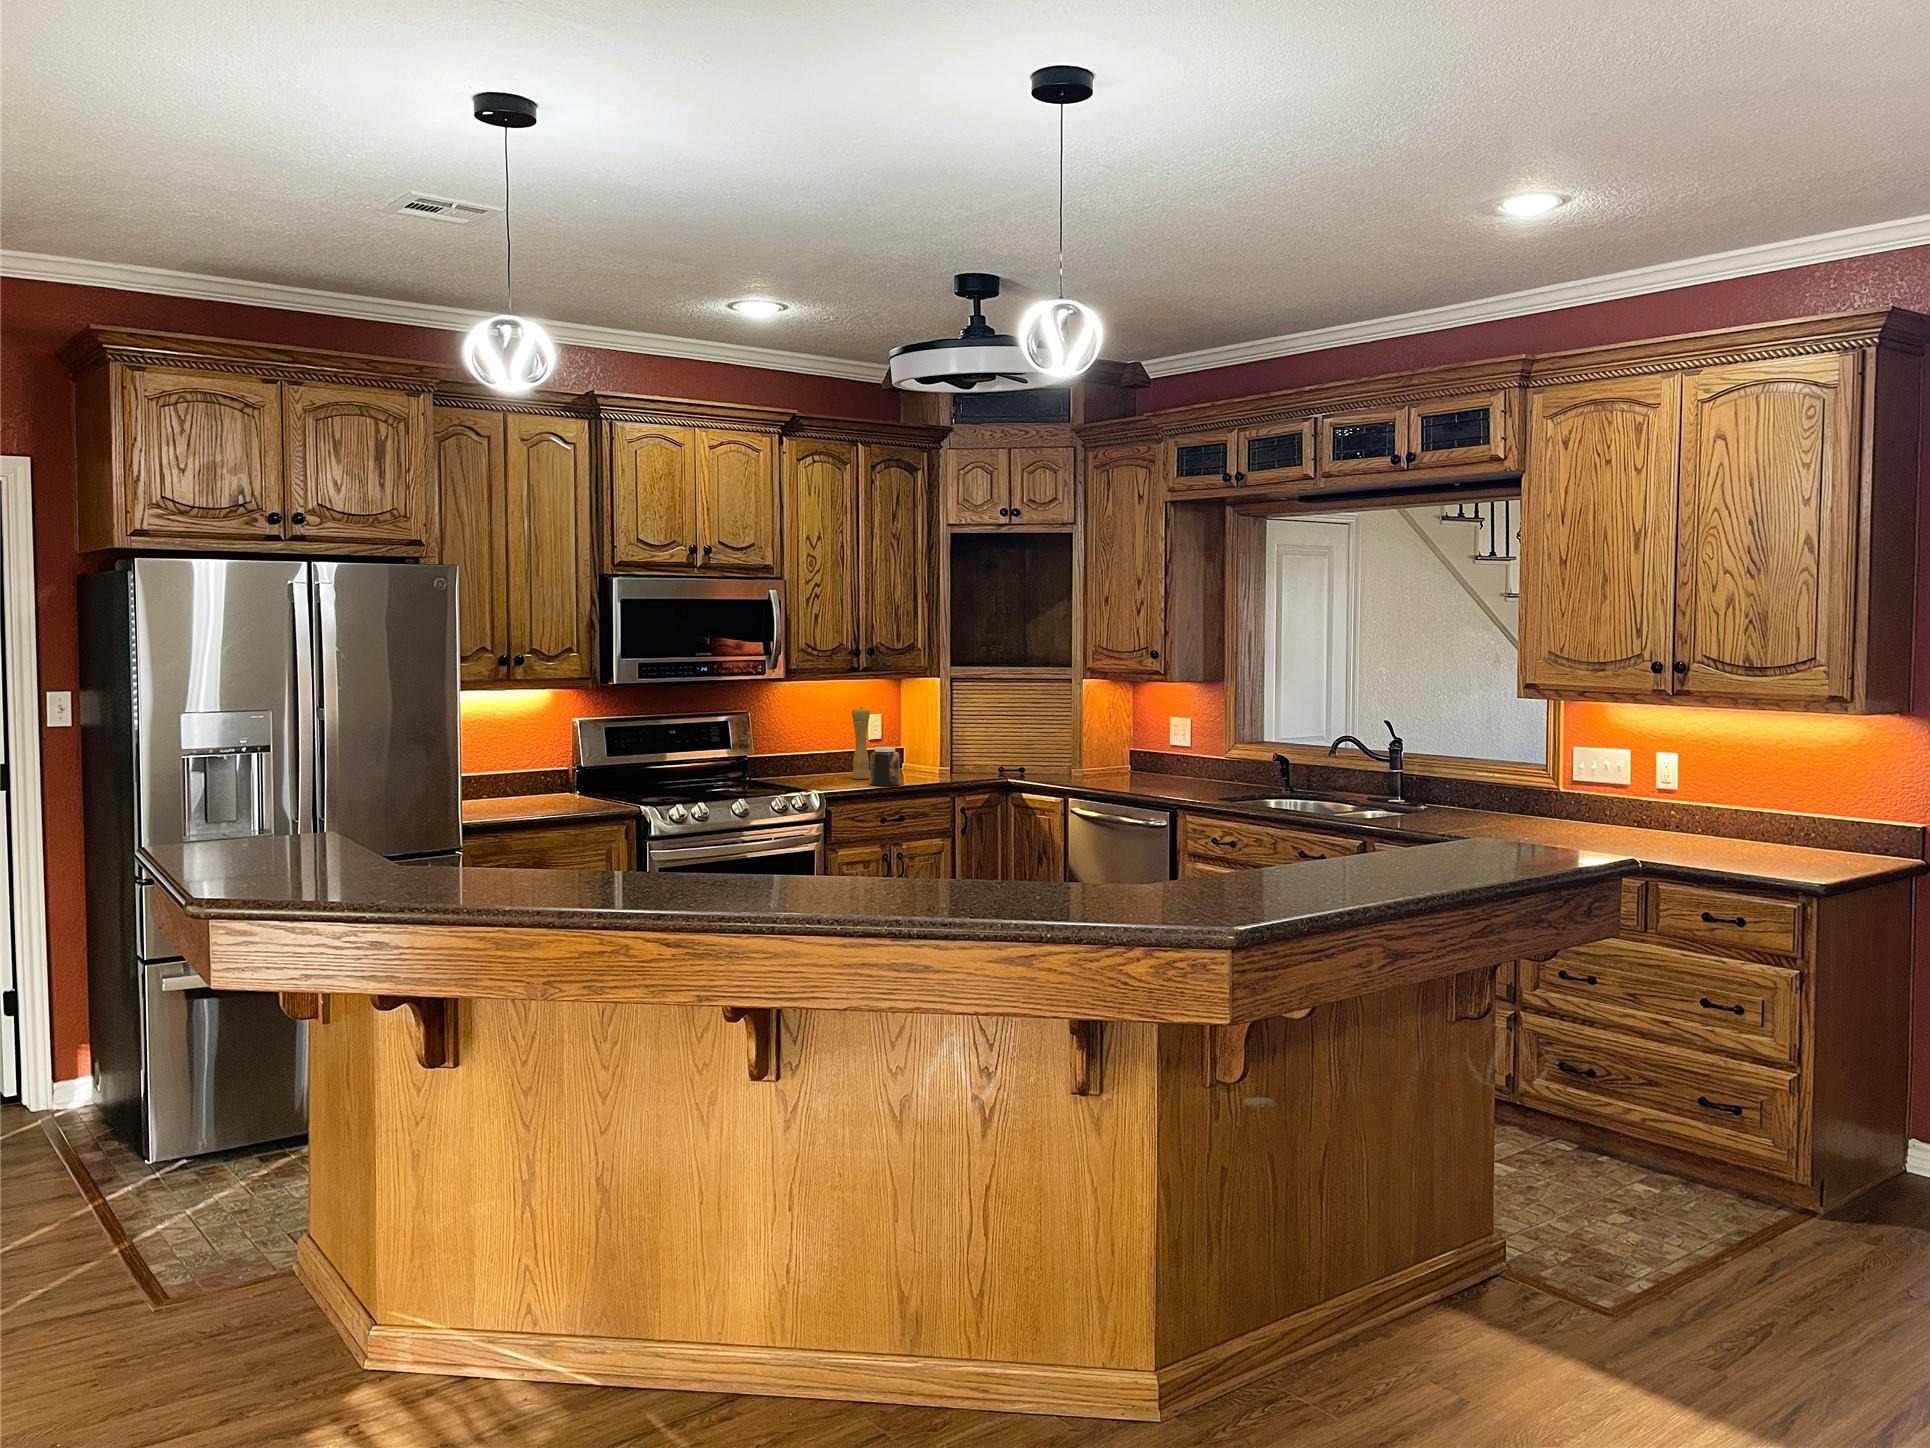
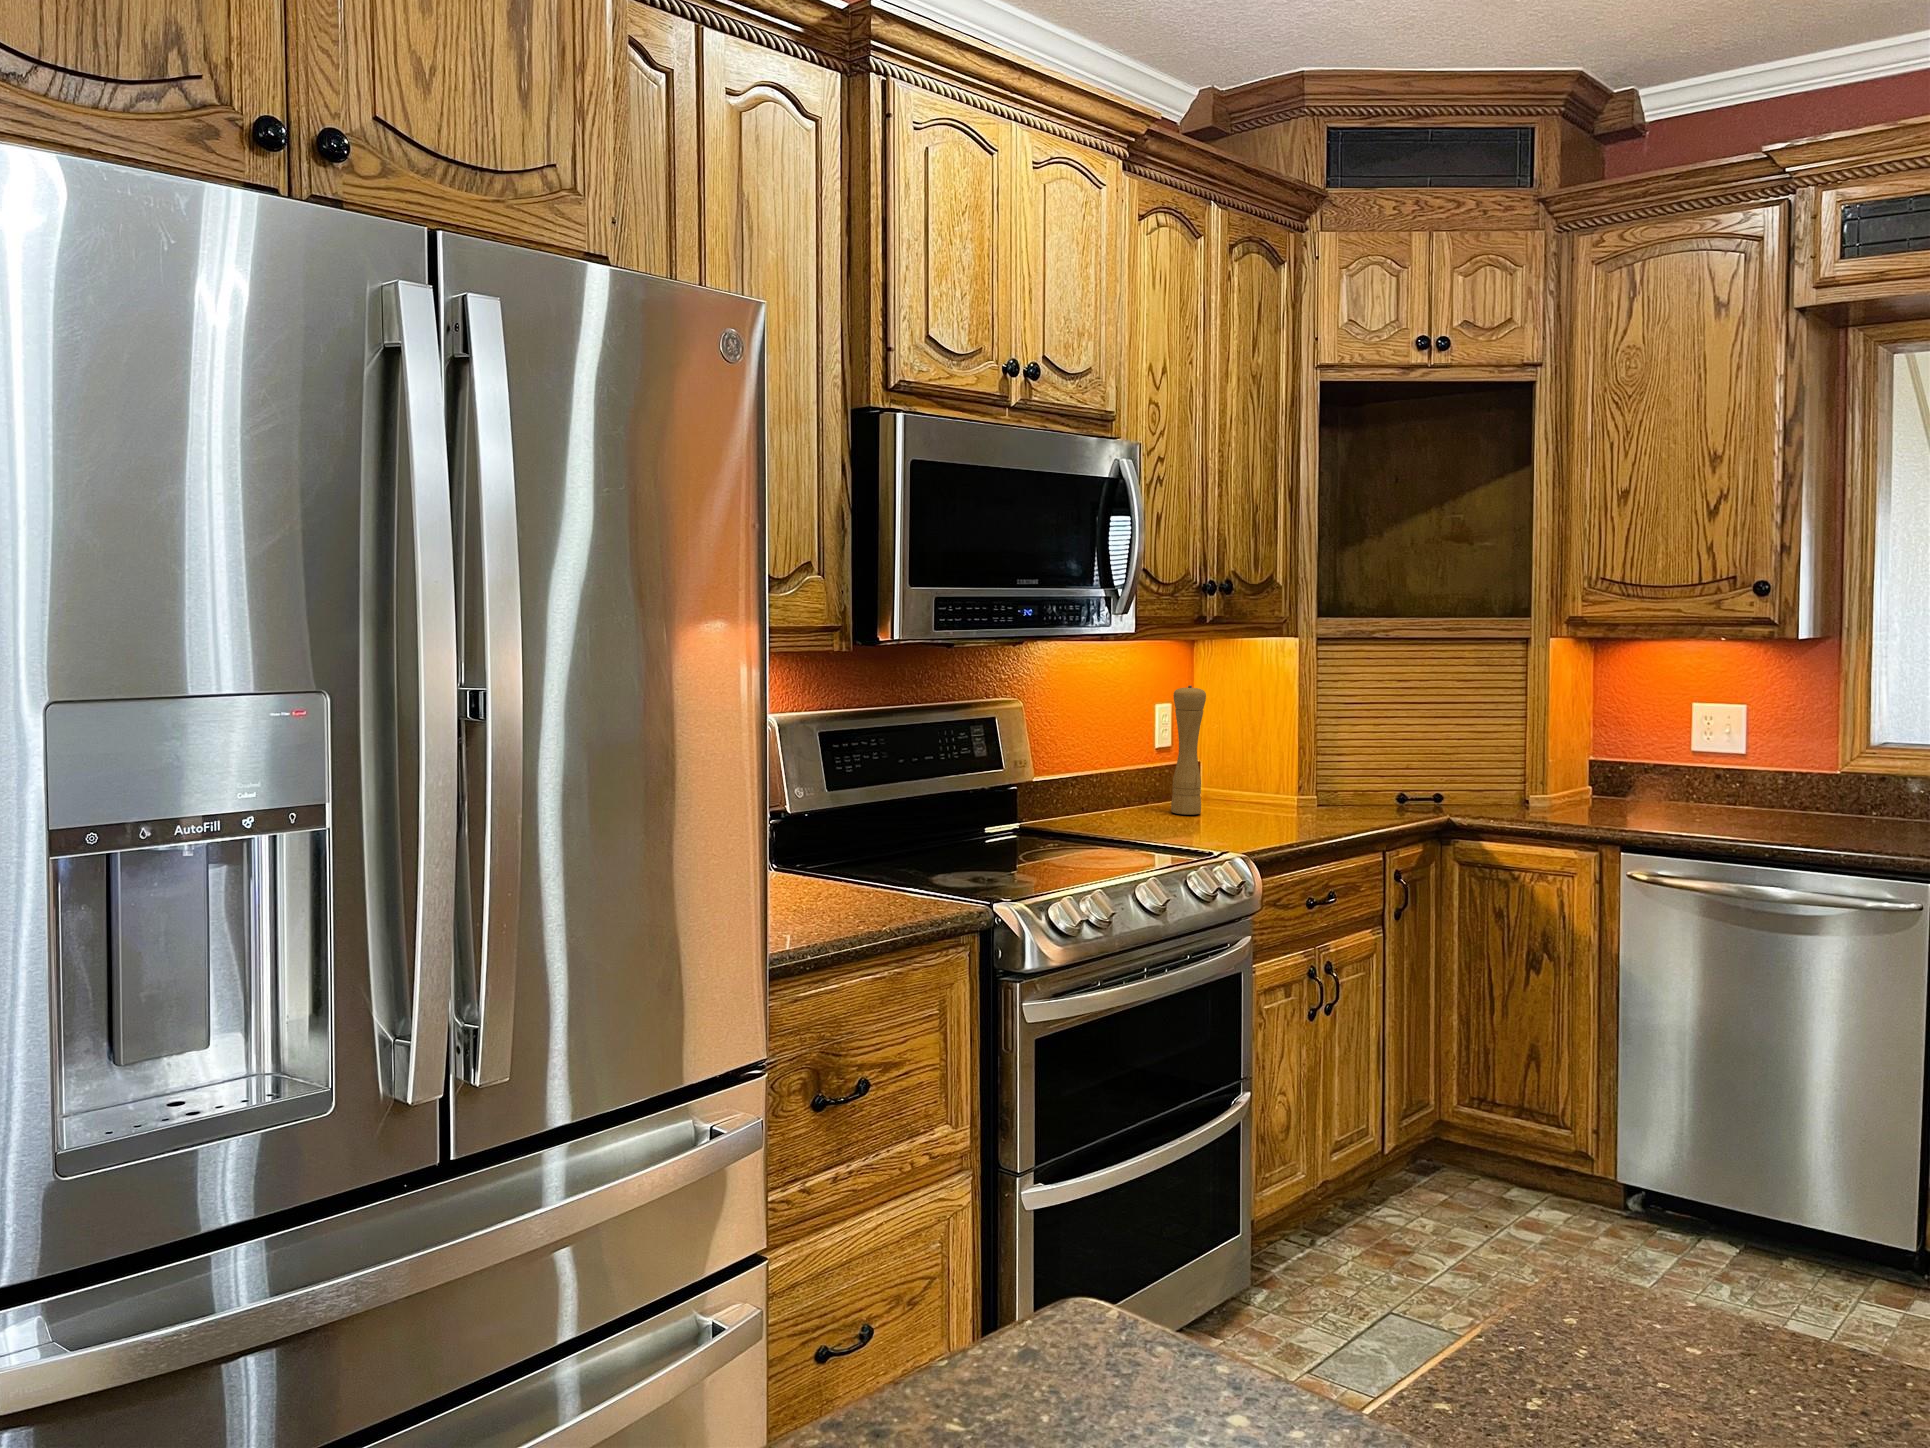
jar: present [870,747,900,786] -> none [1239,759,1296,832]

